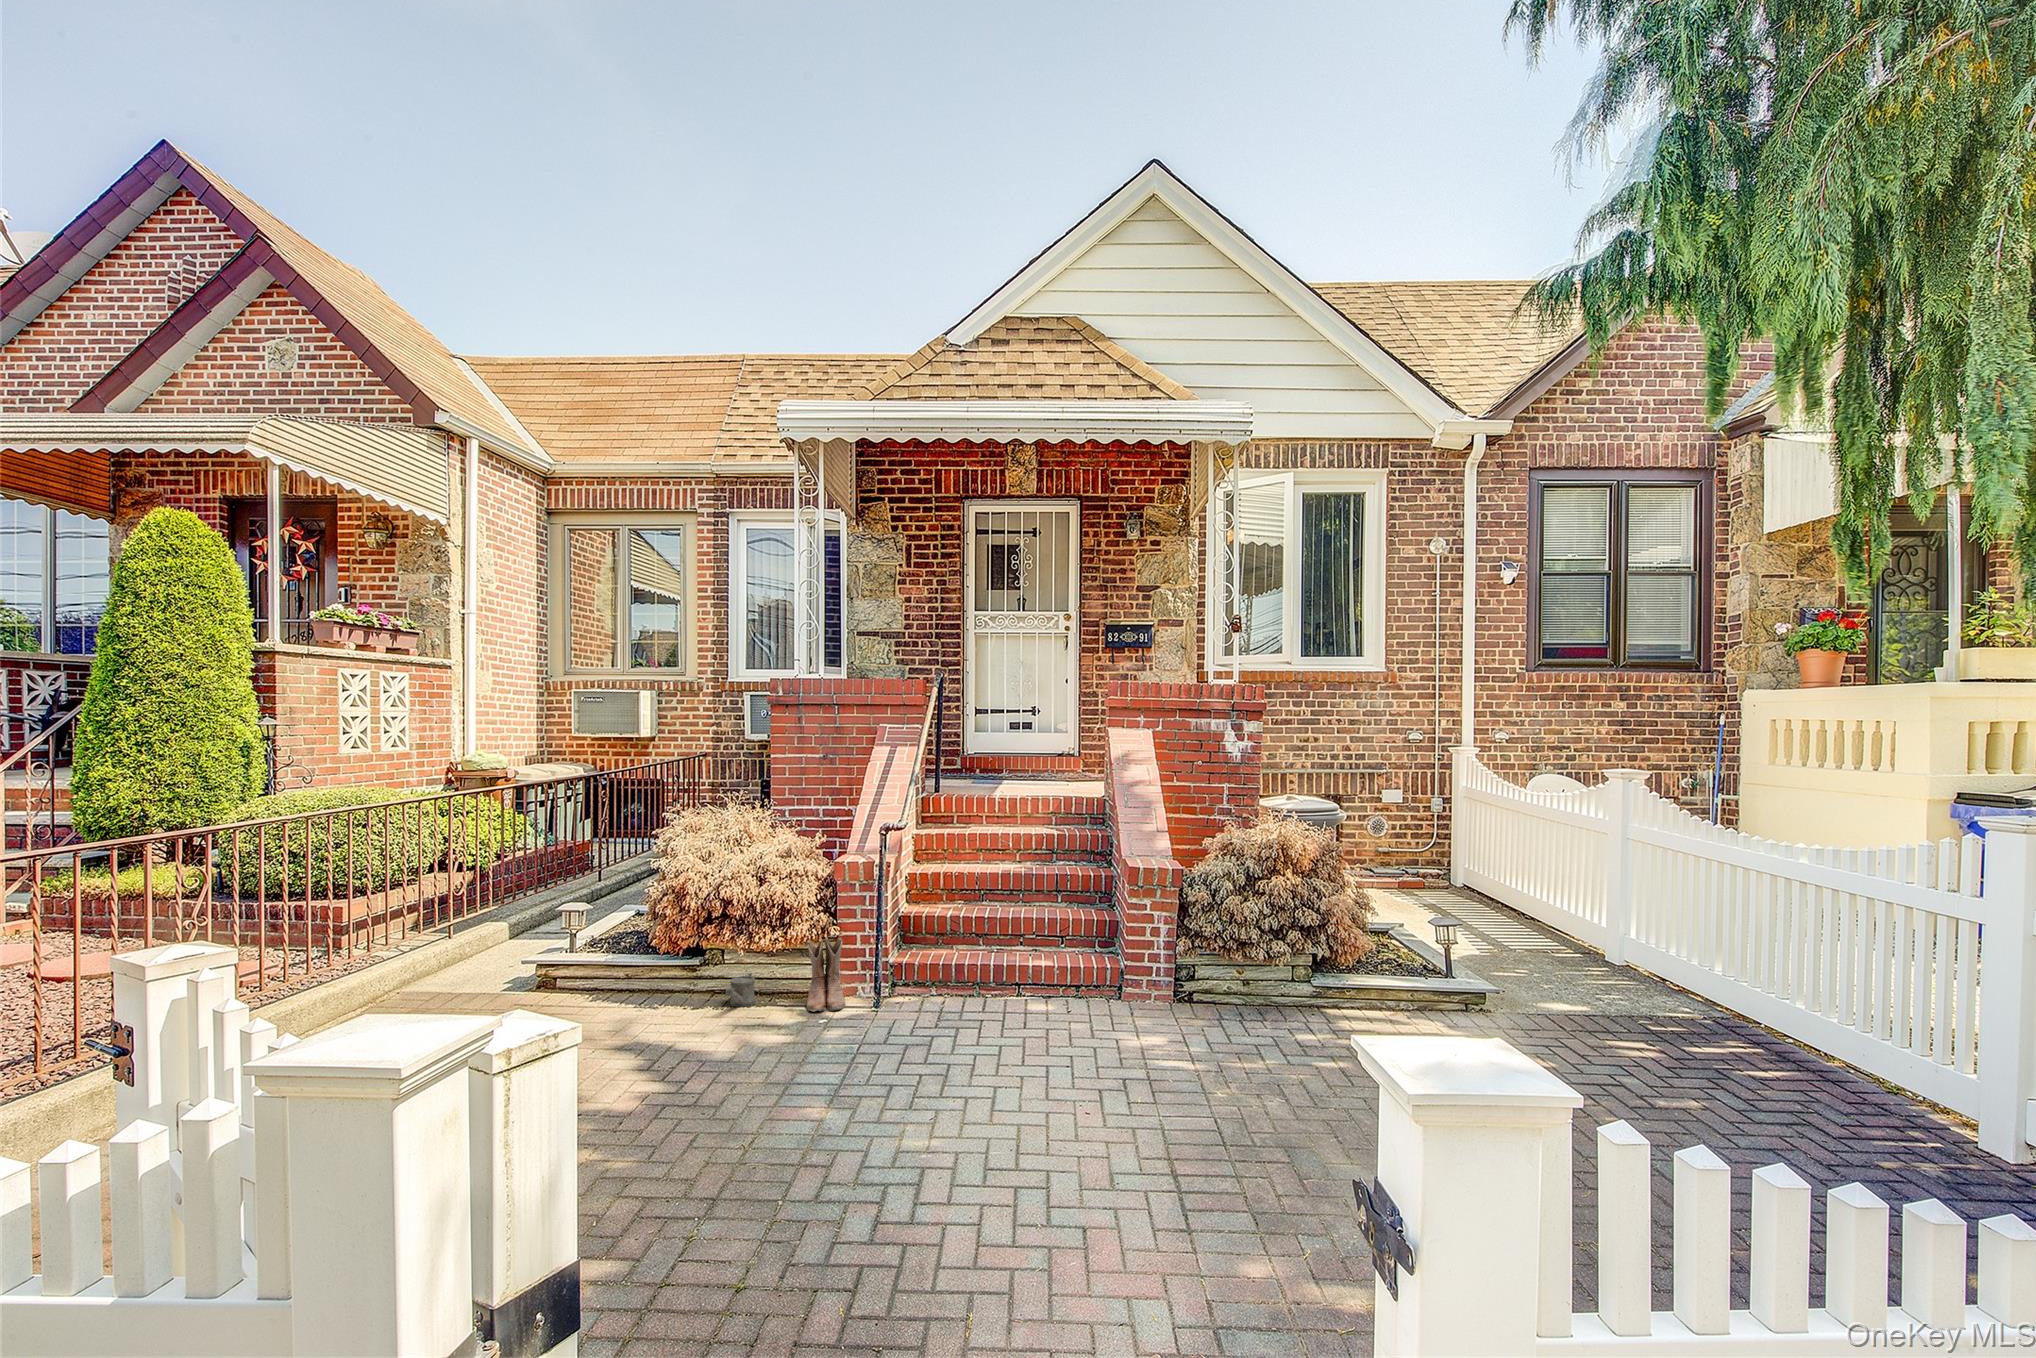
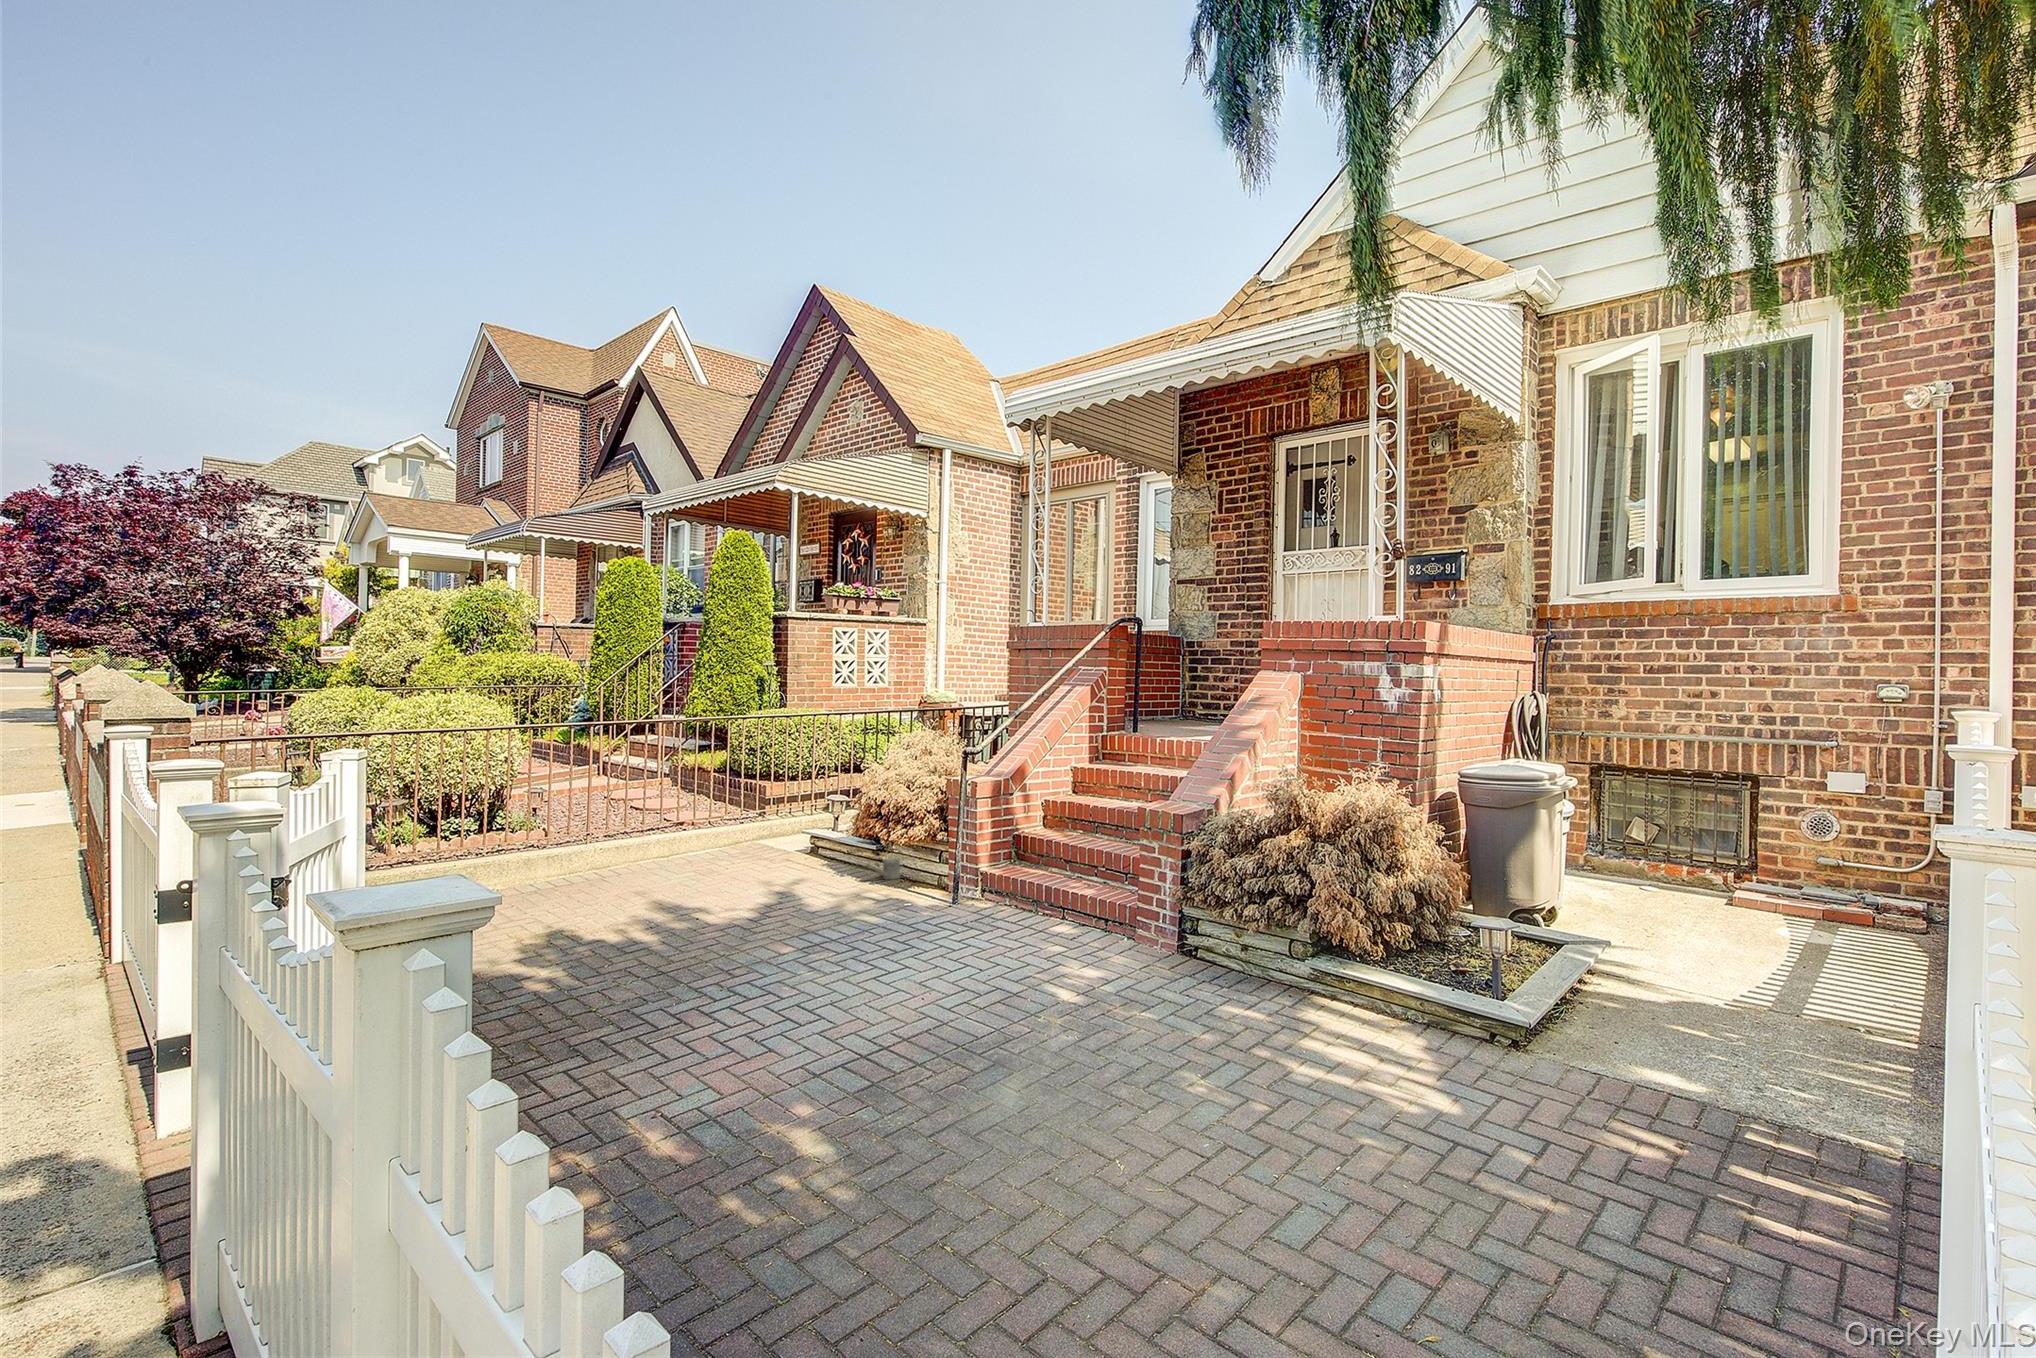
boots: present [807,938,845,1012] -> none [912,837,951,893]

